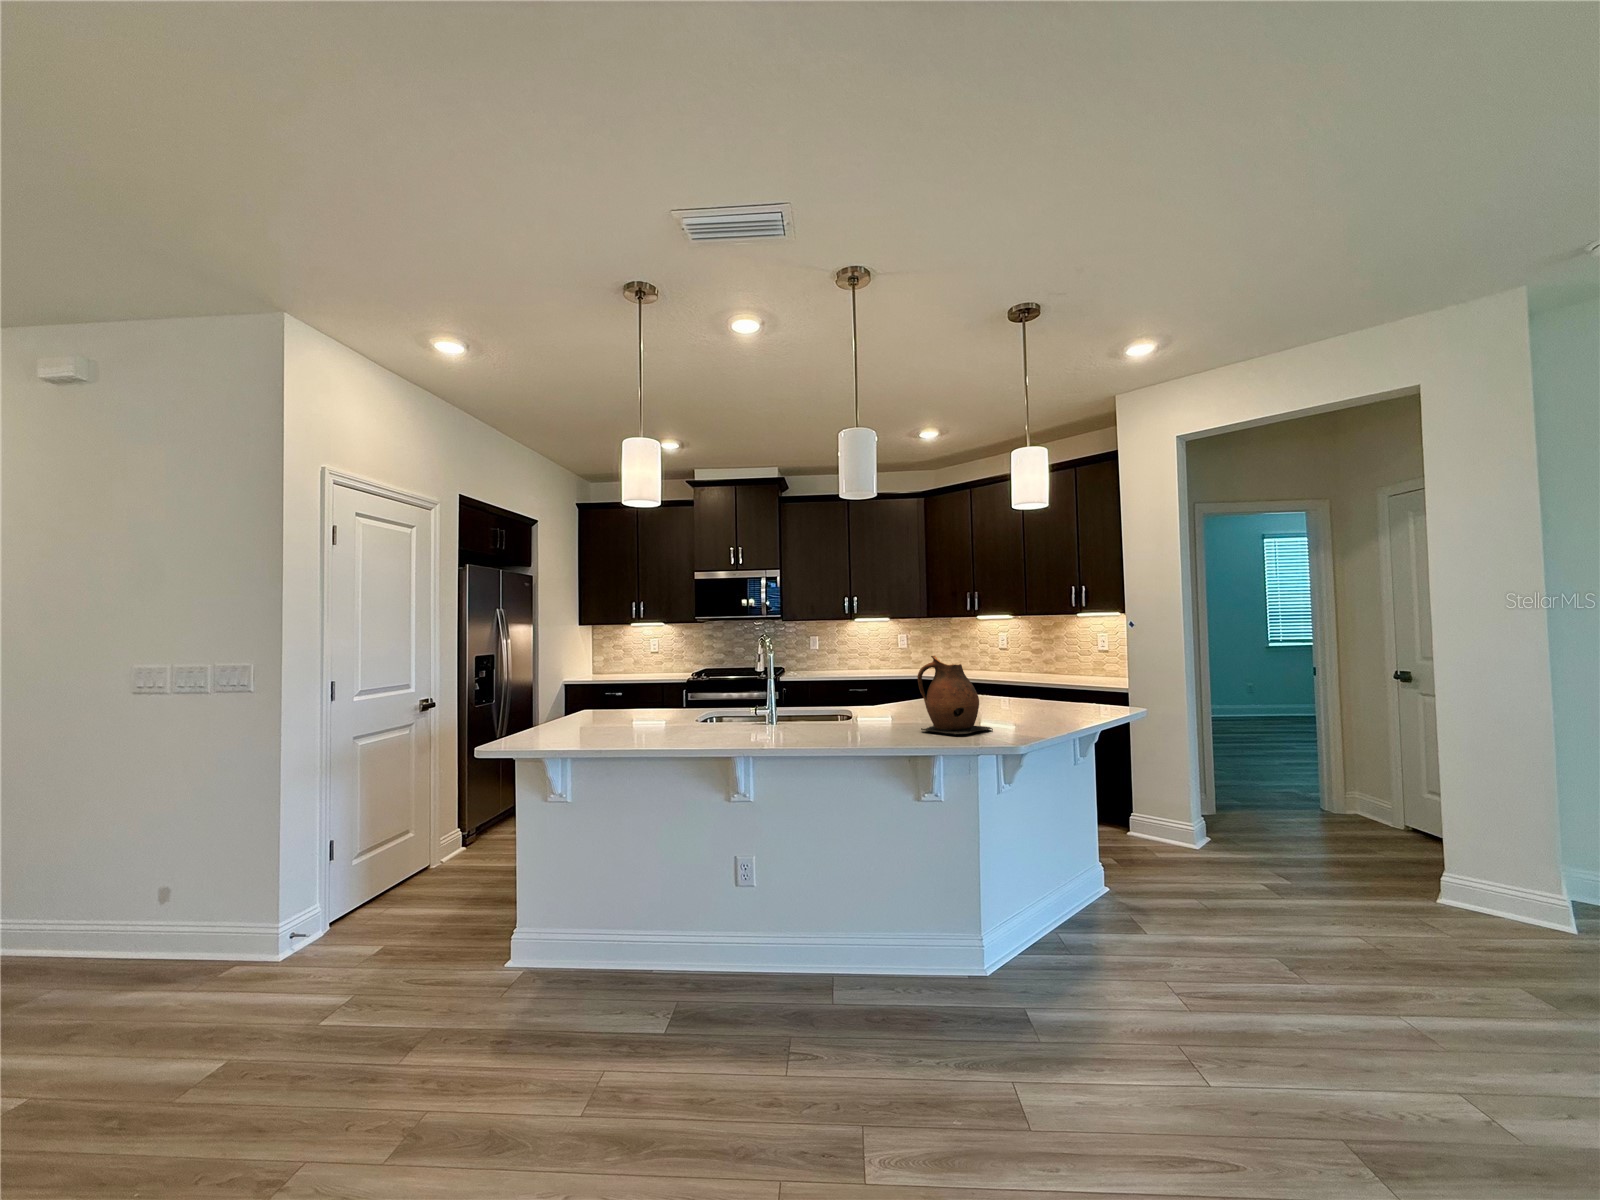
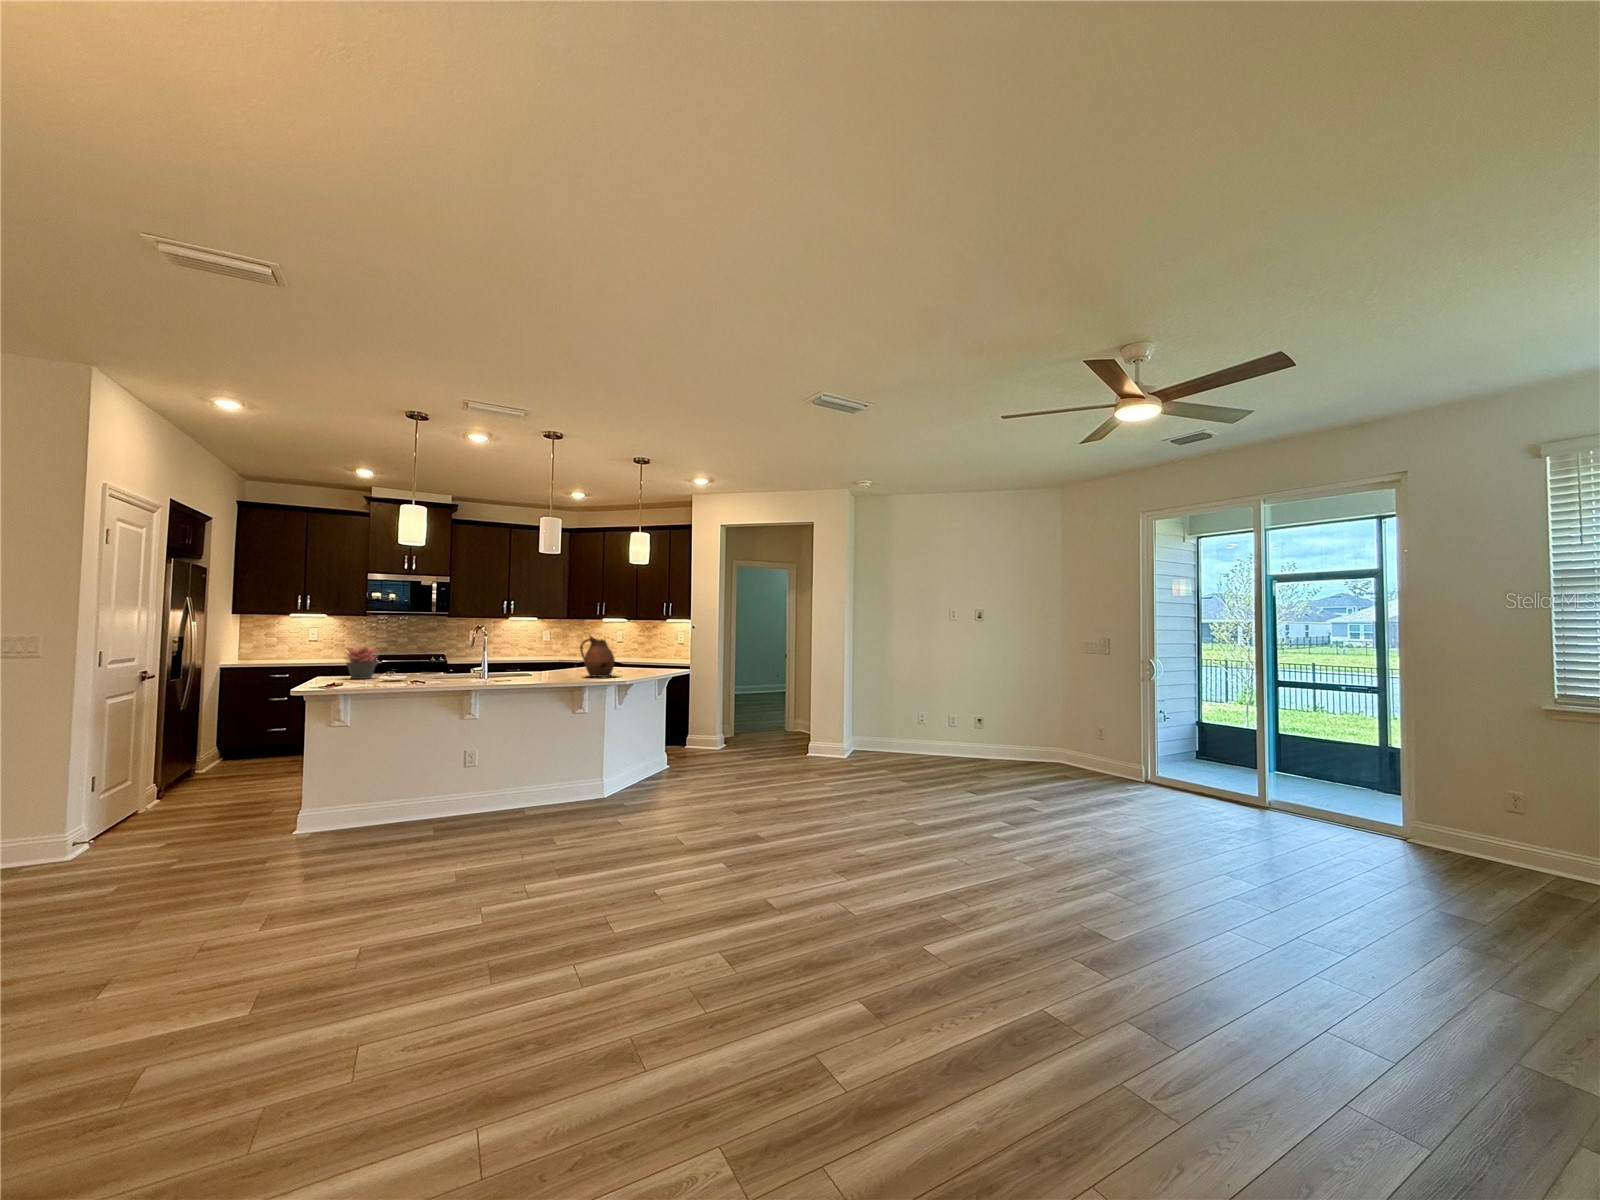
succulent plant: none [594,674,637,722] -> present [346,647,377,679]

